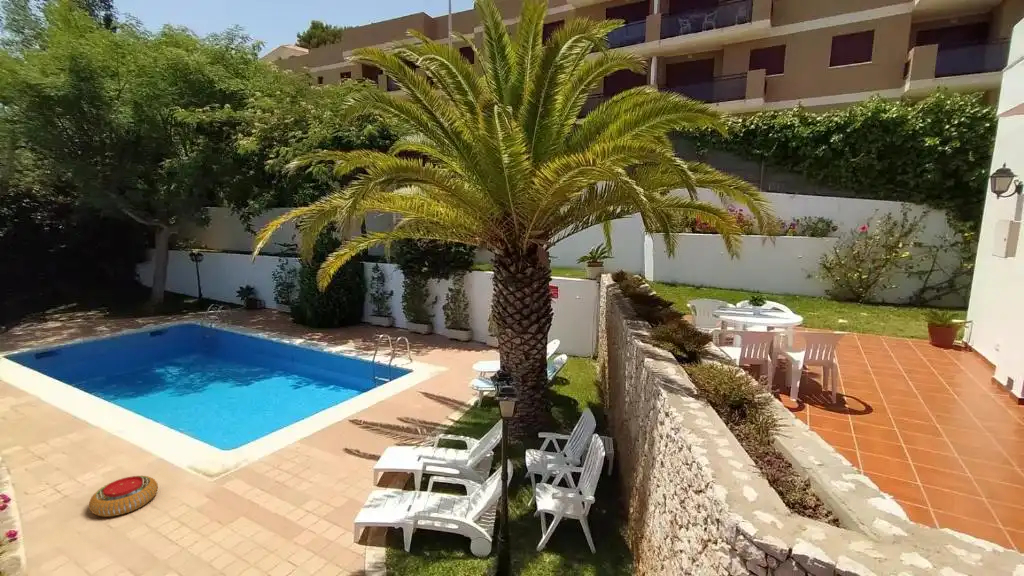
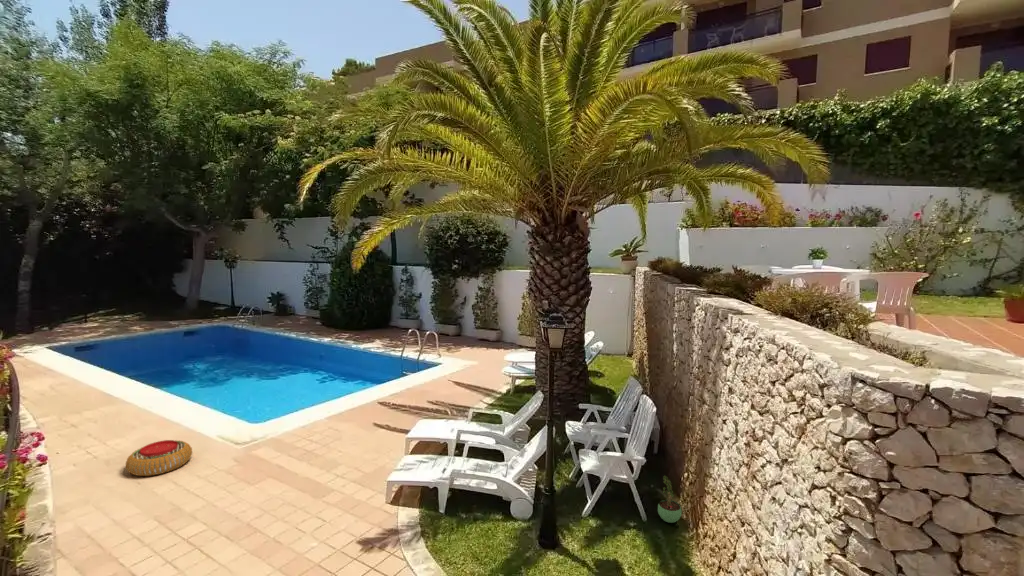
potted plant: none [608,514,630,558] -> present [658,476,682,523]

